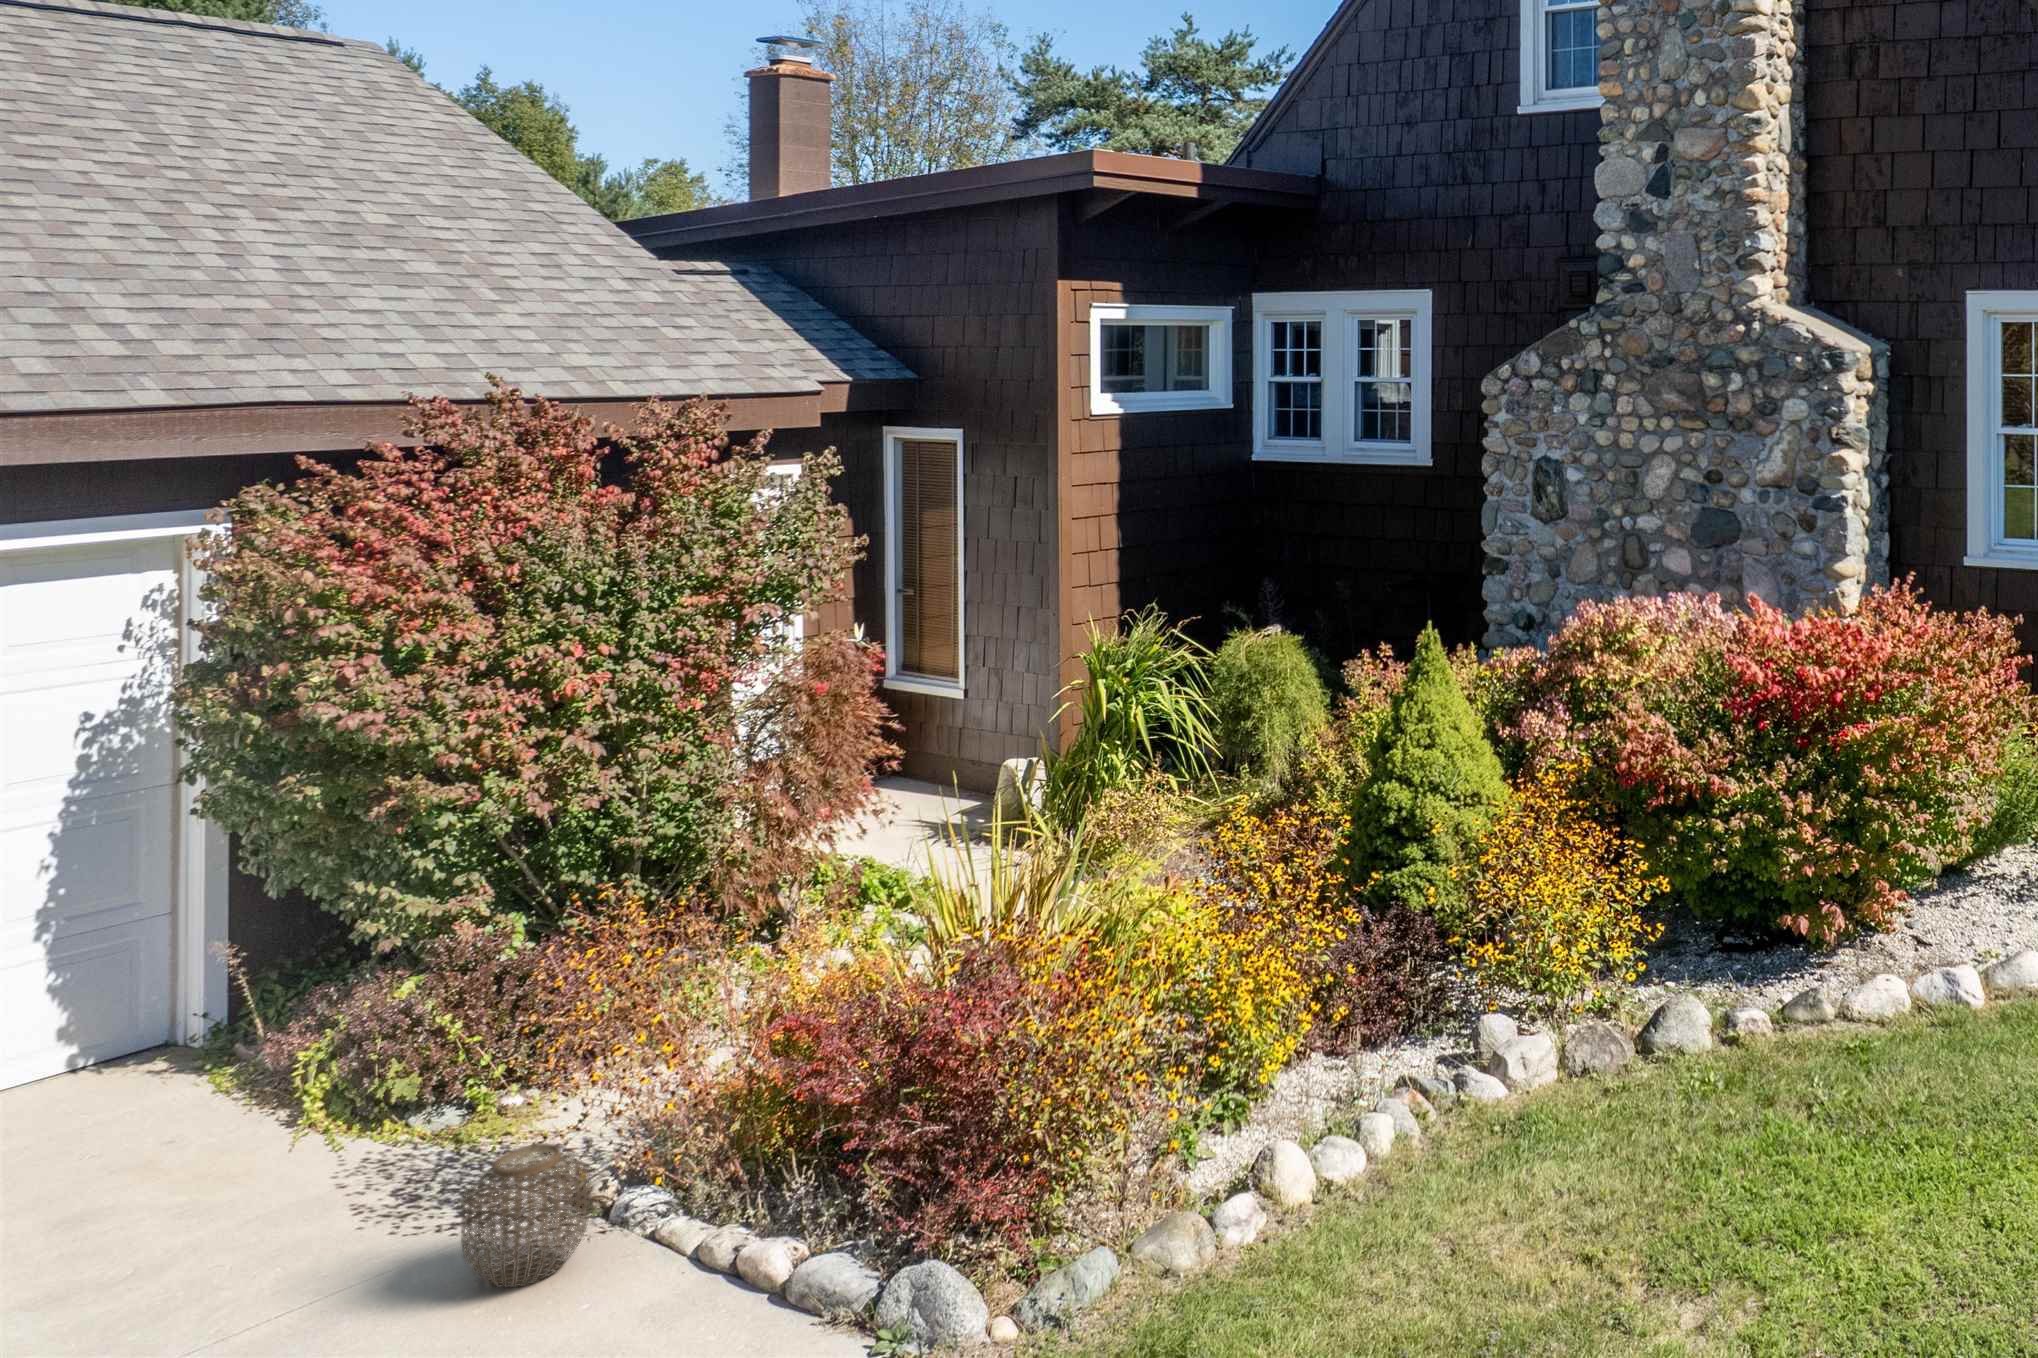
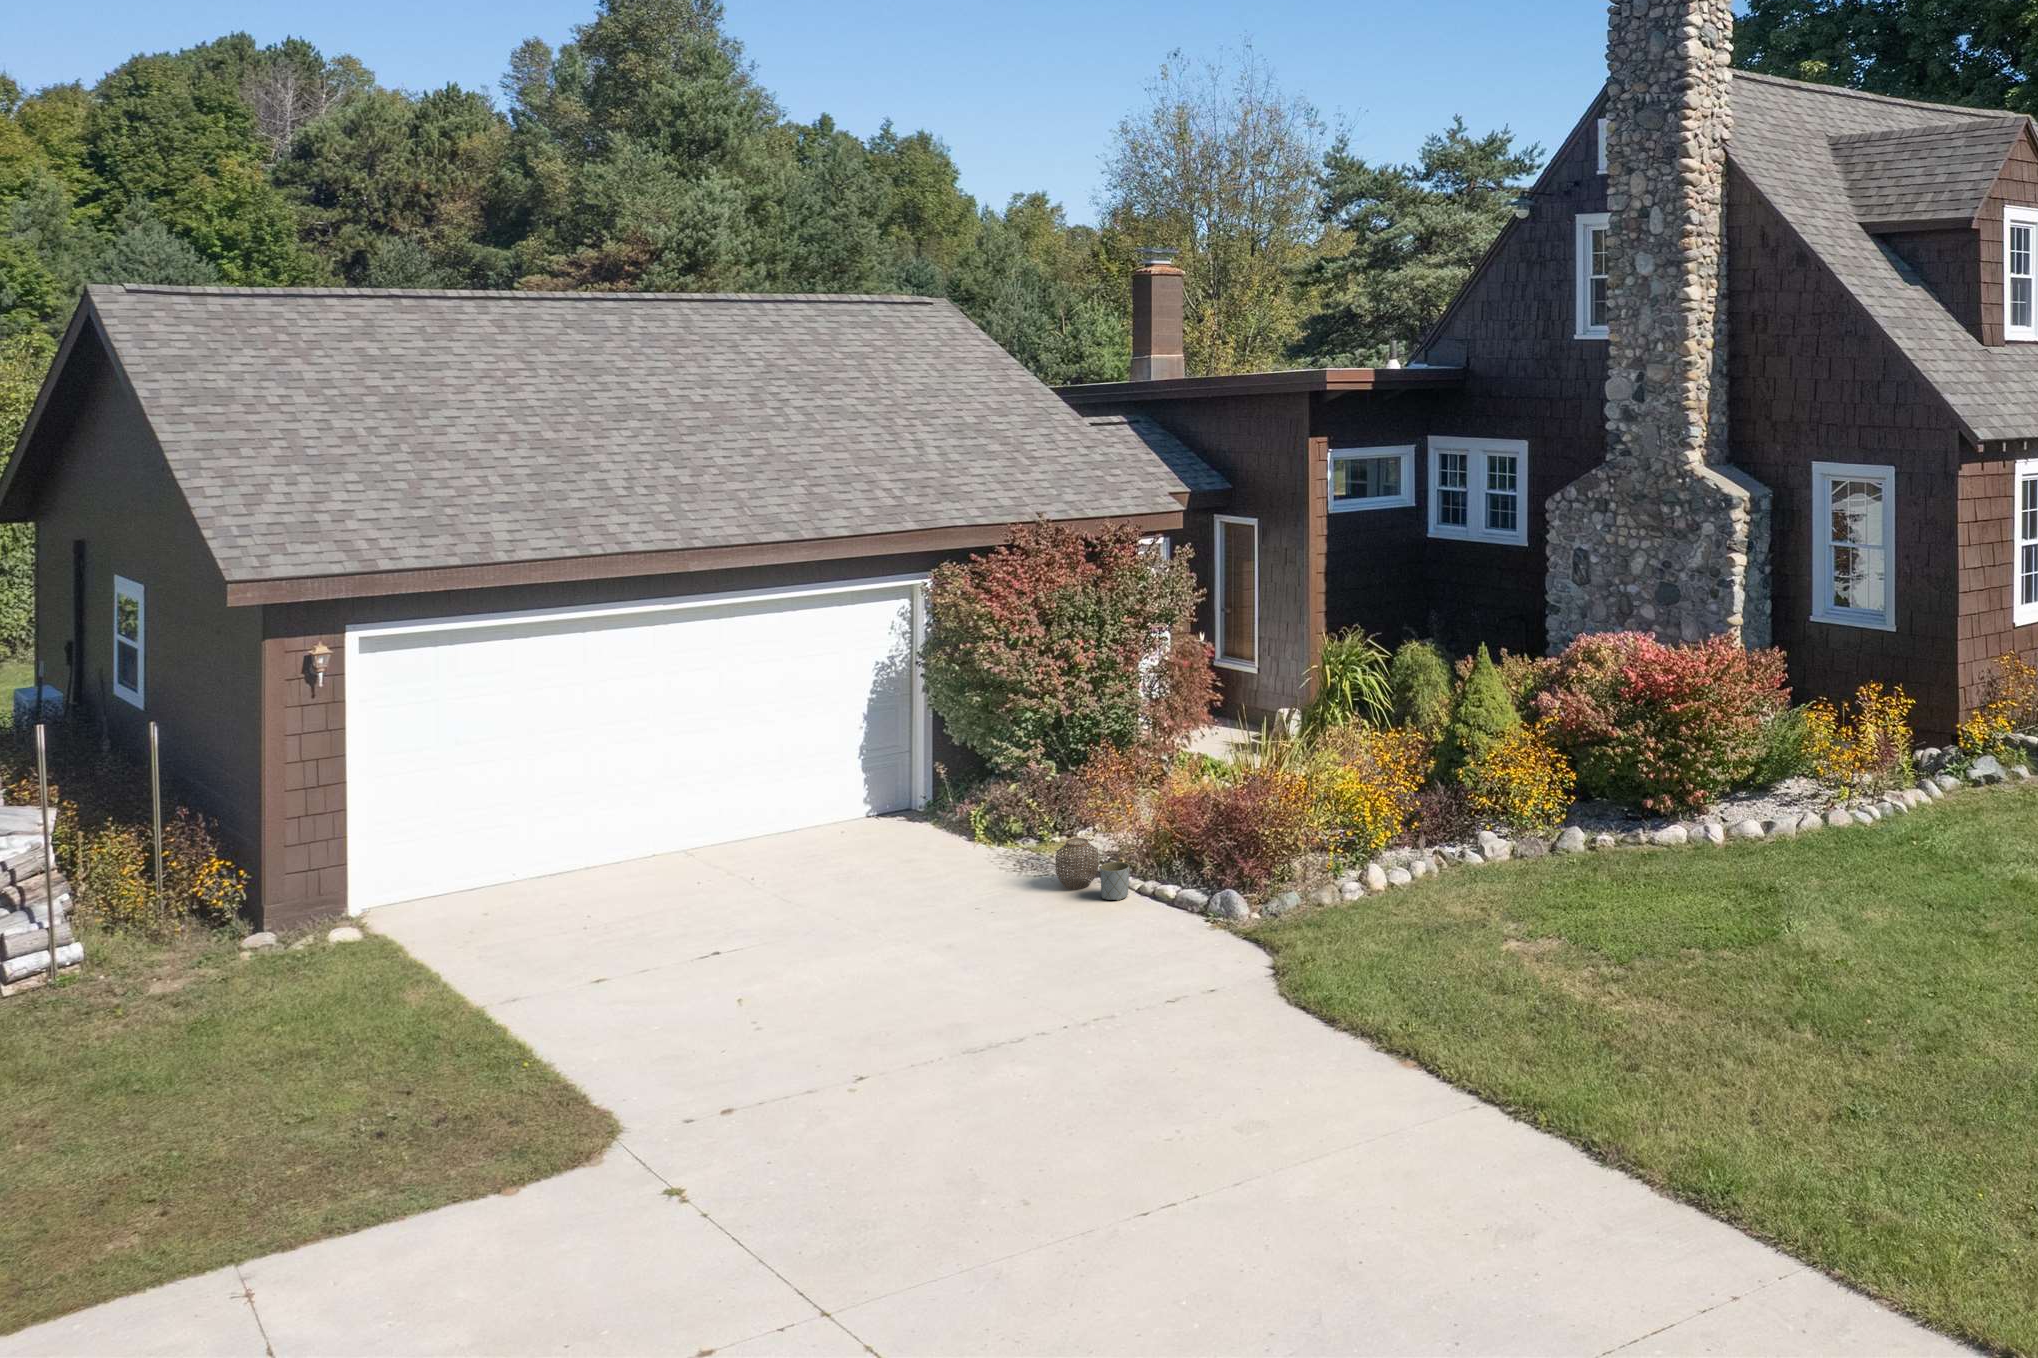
planter: none [590,1199,678,1313] -> present [1100,862,1130,901]

